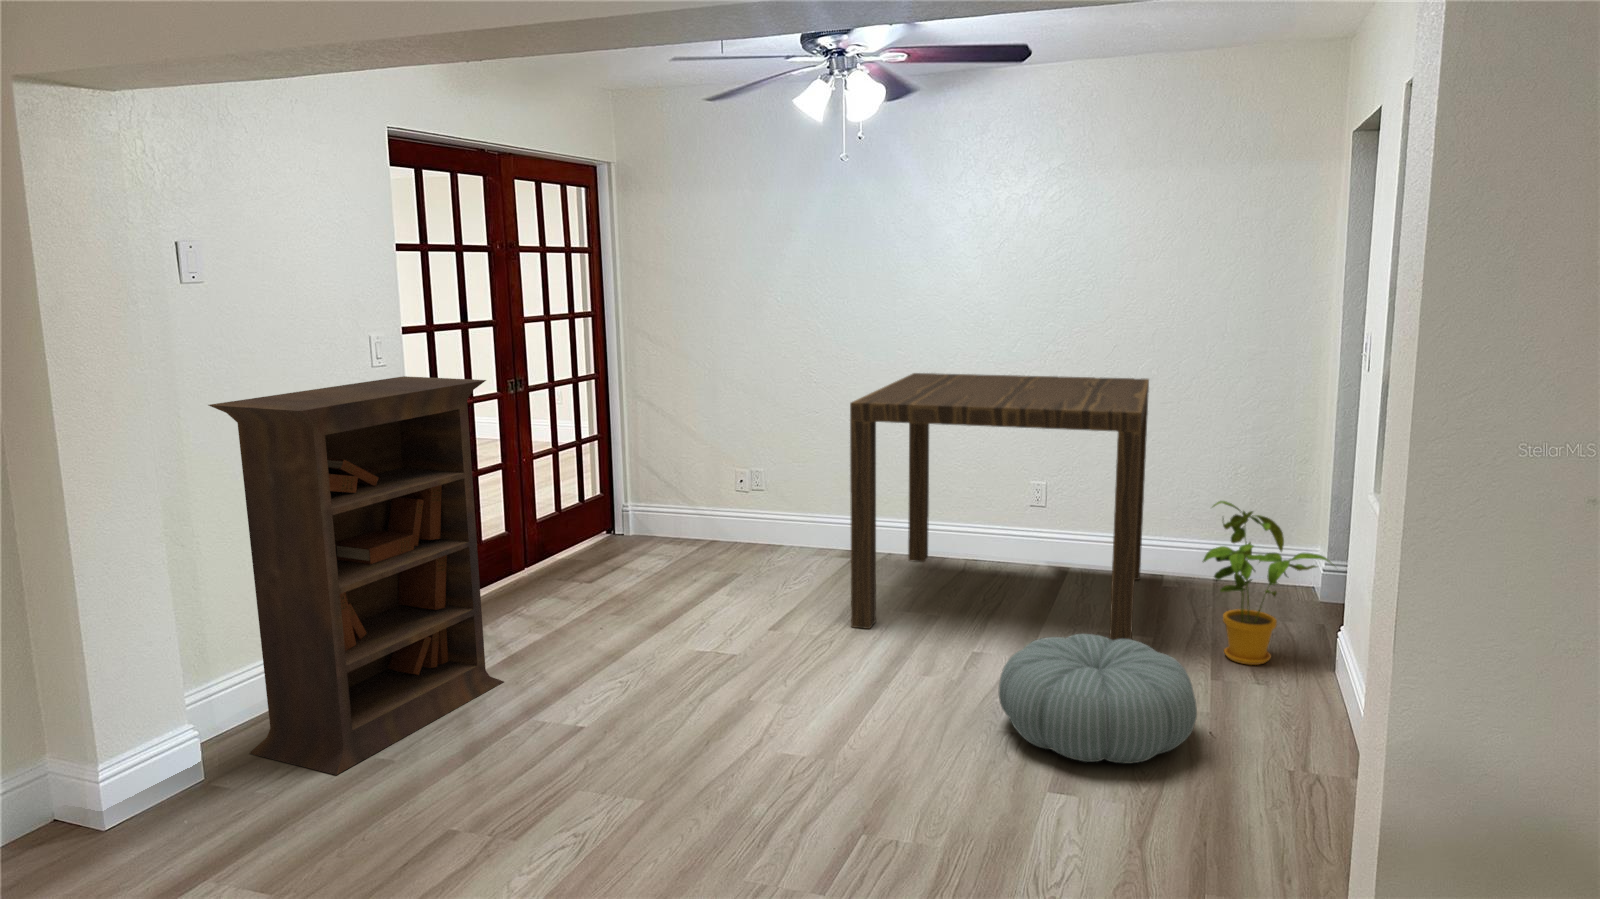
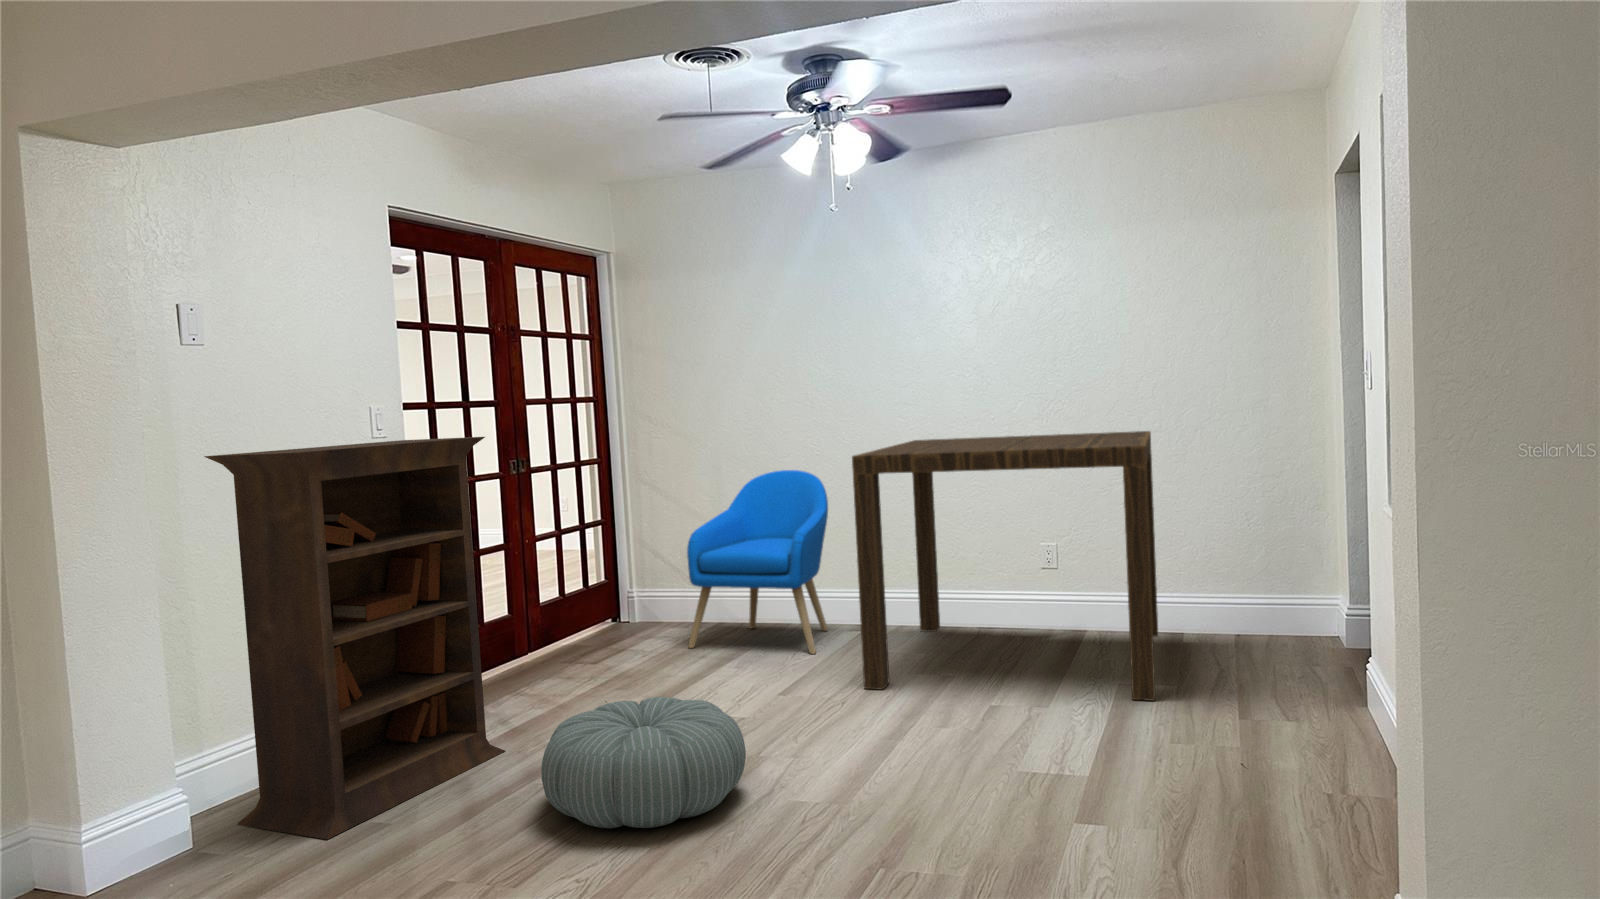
armchair: none [681,395,824,583] -> present [687,470,828,654]
house plant: present [1203,501,1334,665] -> none [1220,536,1361,702]
pouf: present [999,634,1197,763] -> present [541,697,746,828]

